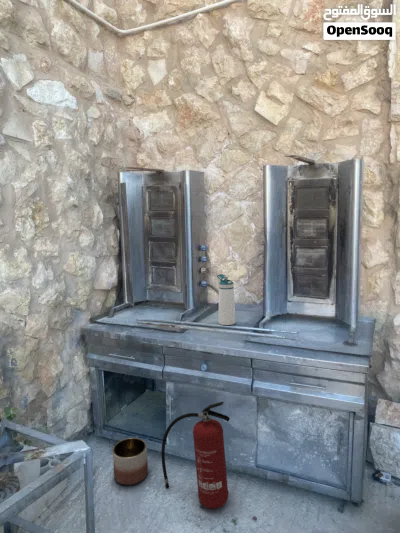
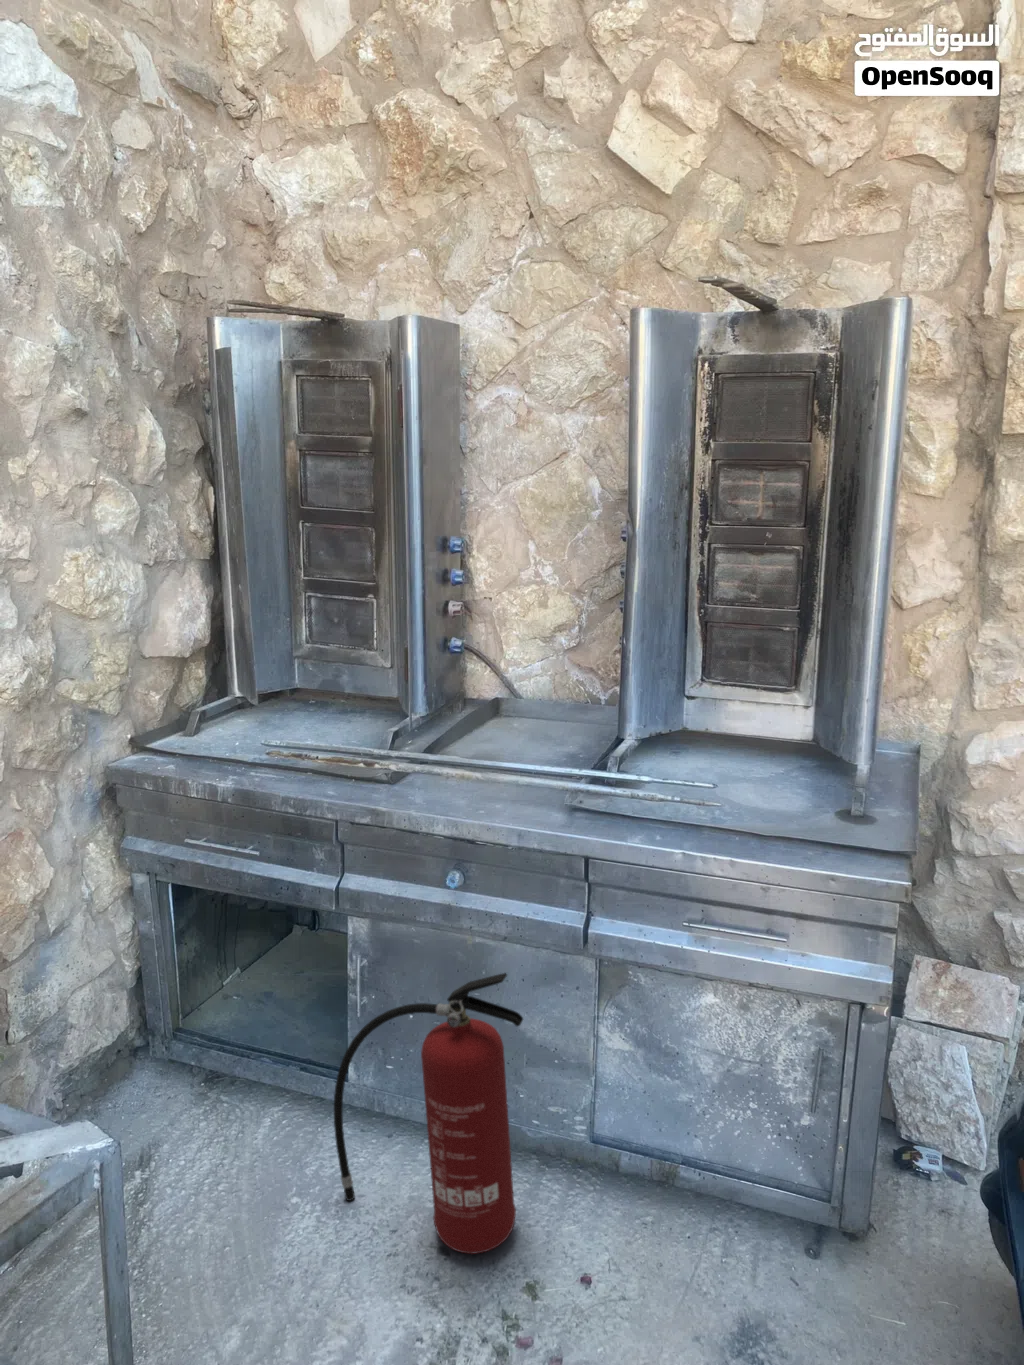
water bottle: present [217,274,235,325] -> none [492,619,541,761]
planter: present [113,438,148,485] -> none [198,1067,296,1193]

